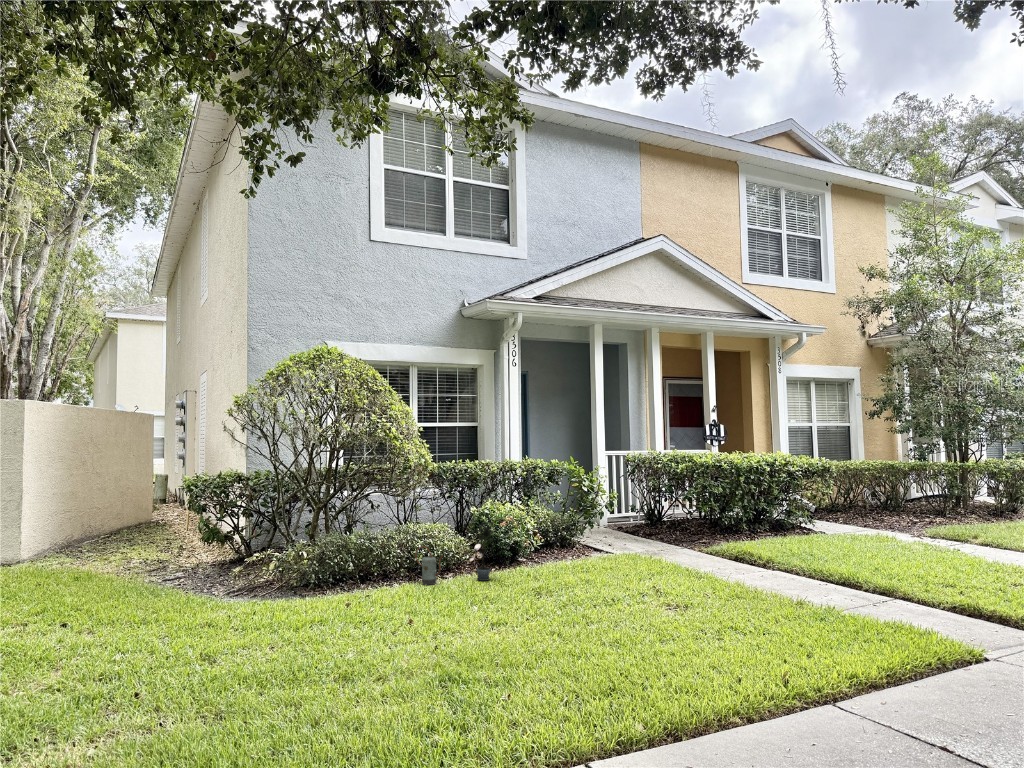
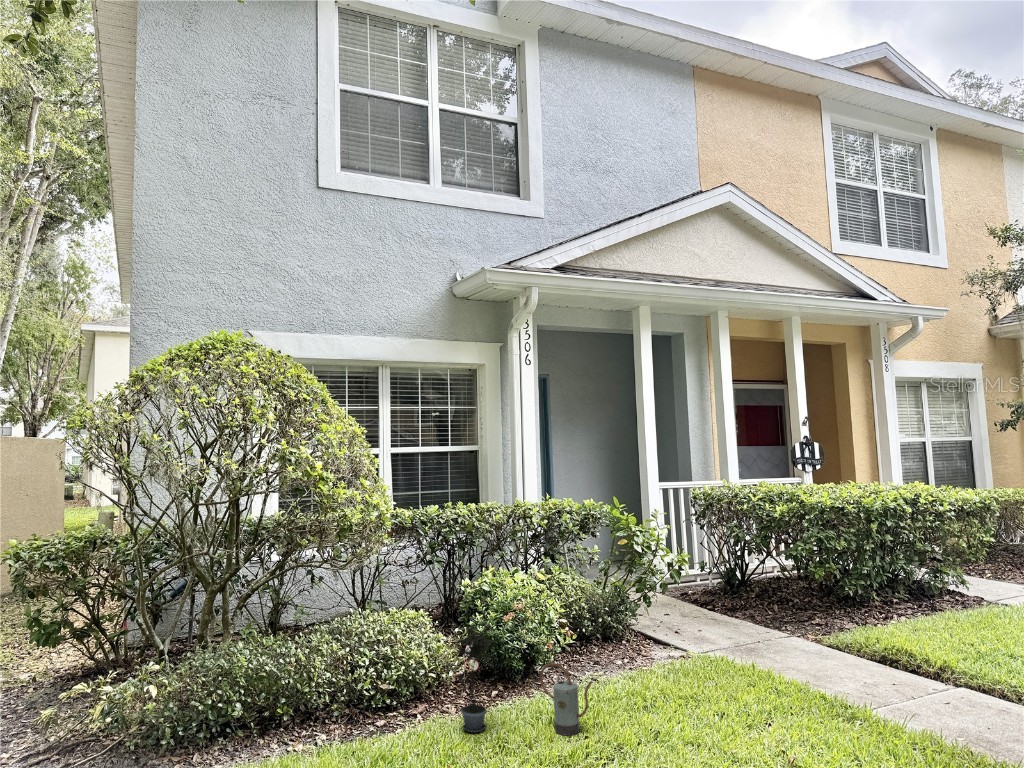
watering can: present [415,546,443,585] -> present [540,663,593,736]

